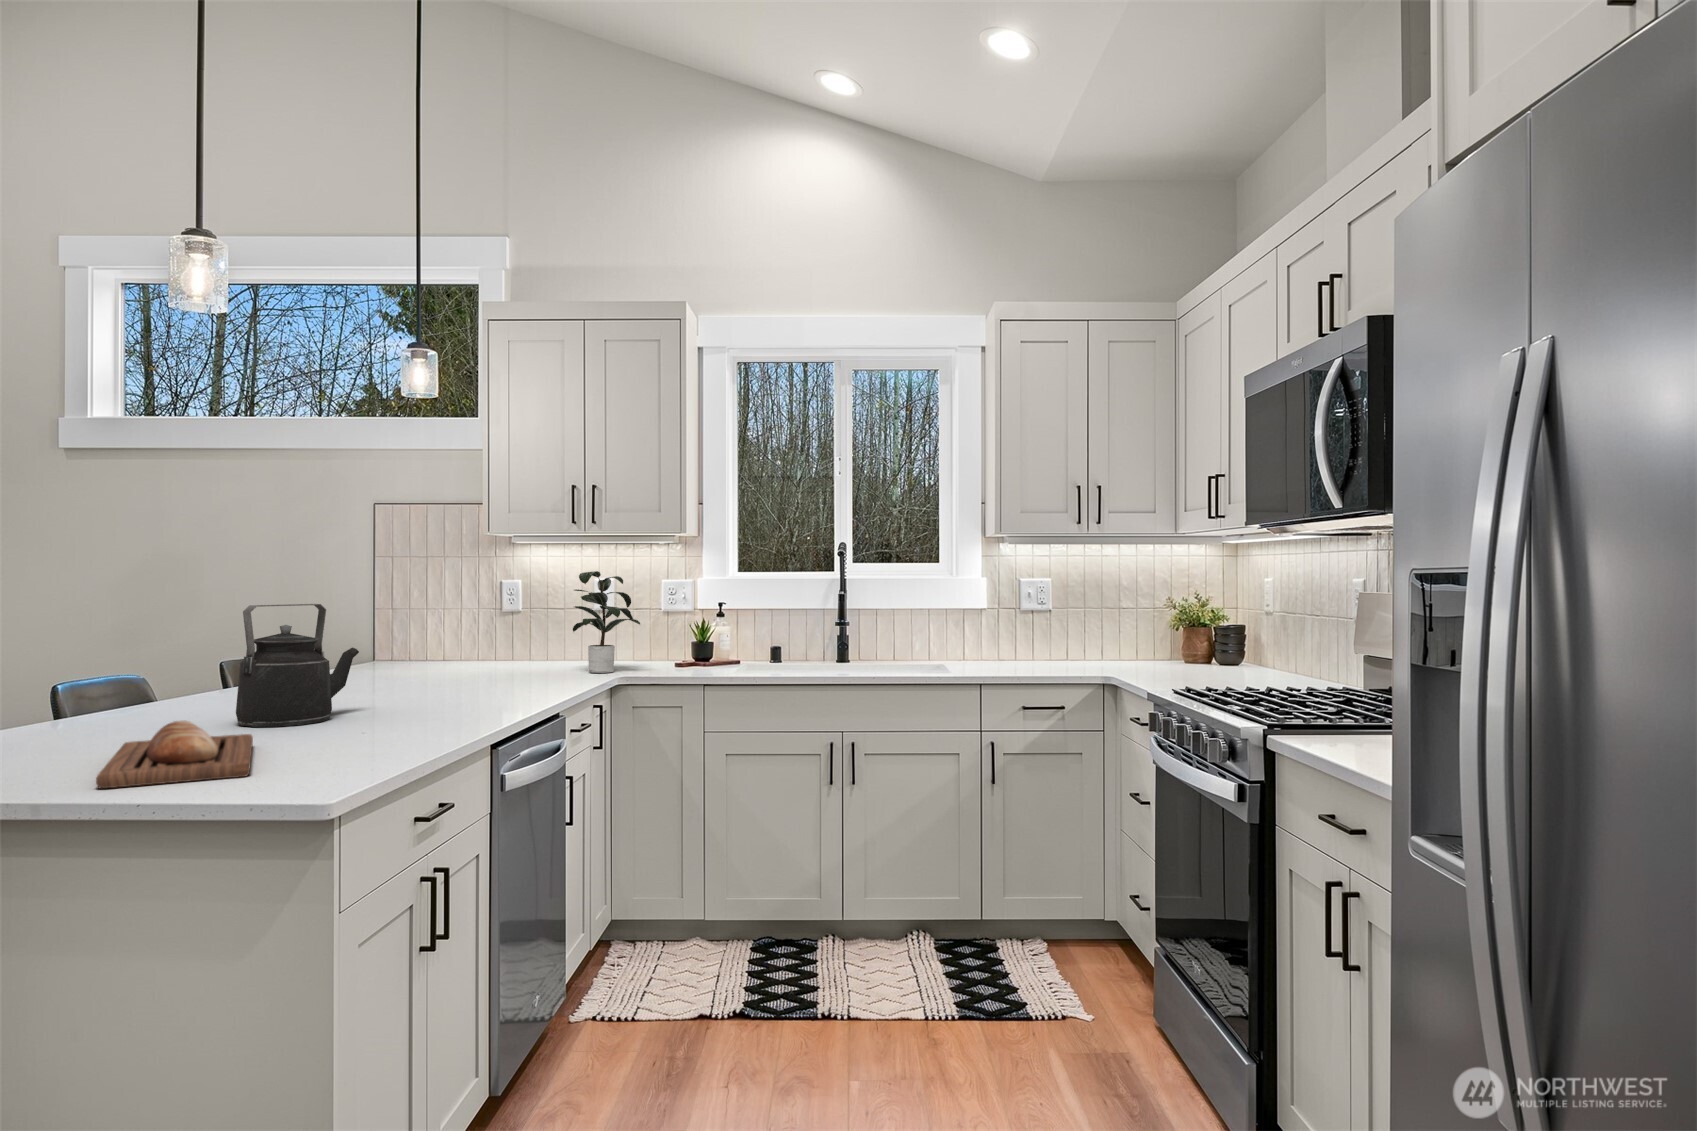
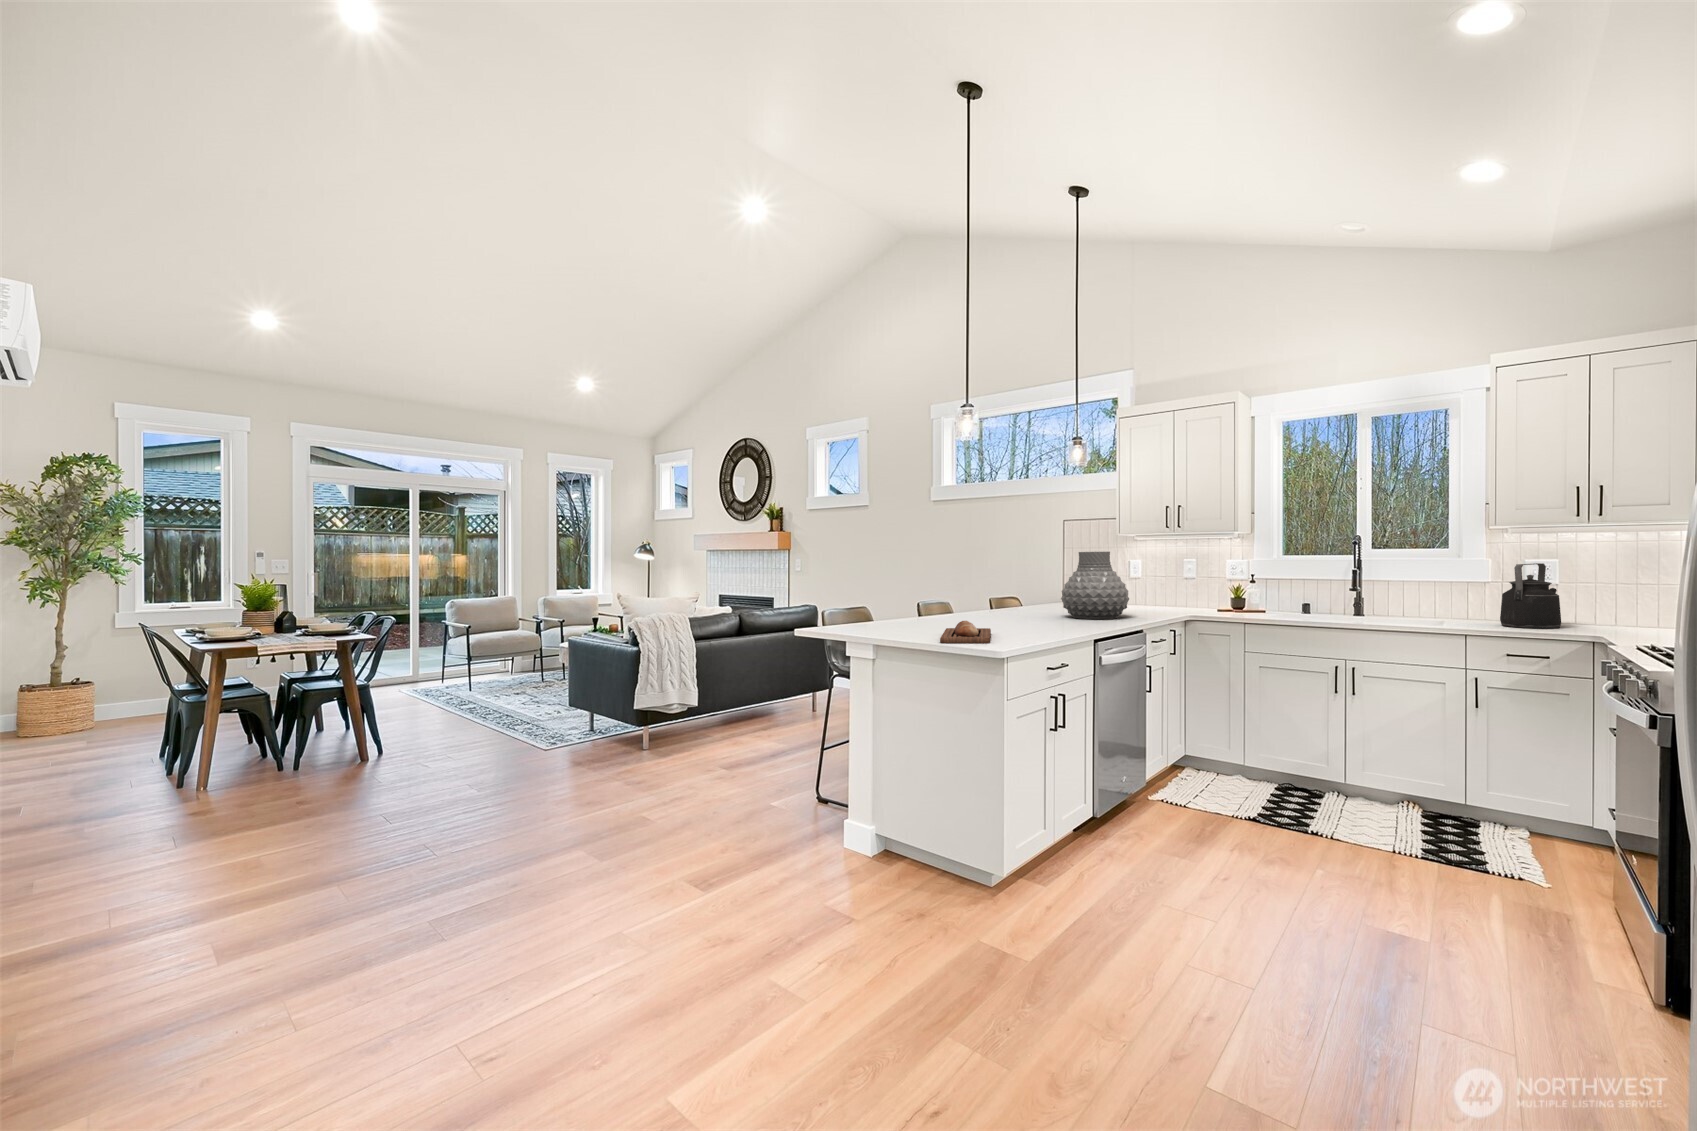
vase: none [411,568,540,695] -> present [1061,551,1129,619]
potted plant: present [573,571,640,673] -> none [1148,550,1209,611]
kettle: present [236,604,359,727] -> present [1500,563,1561,629]

